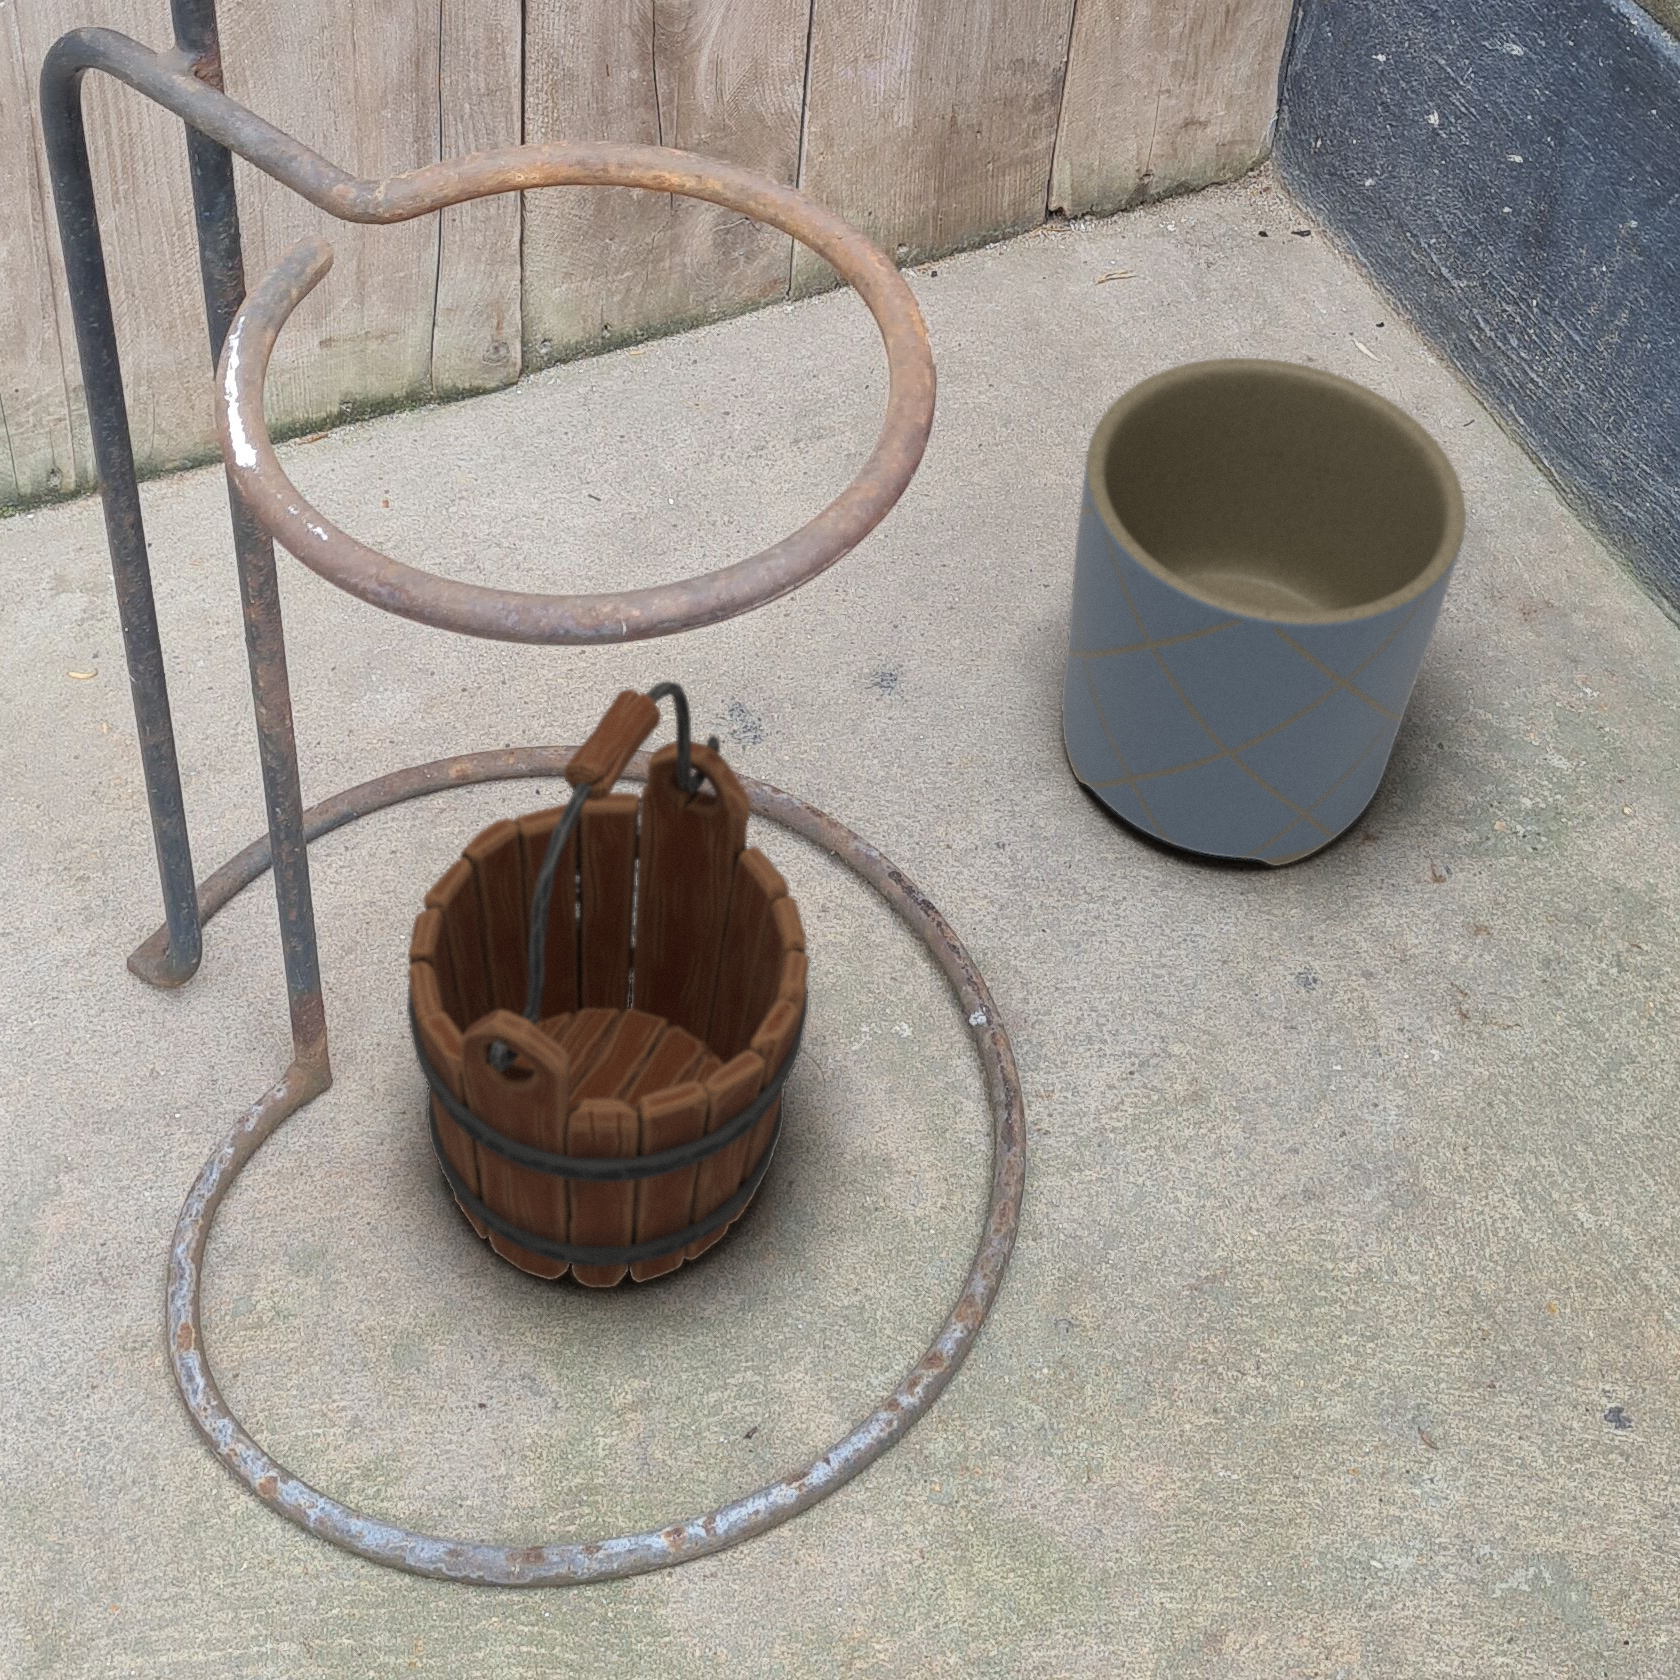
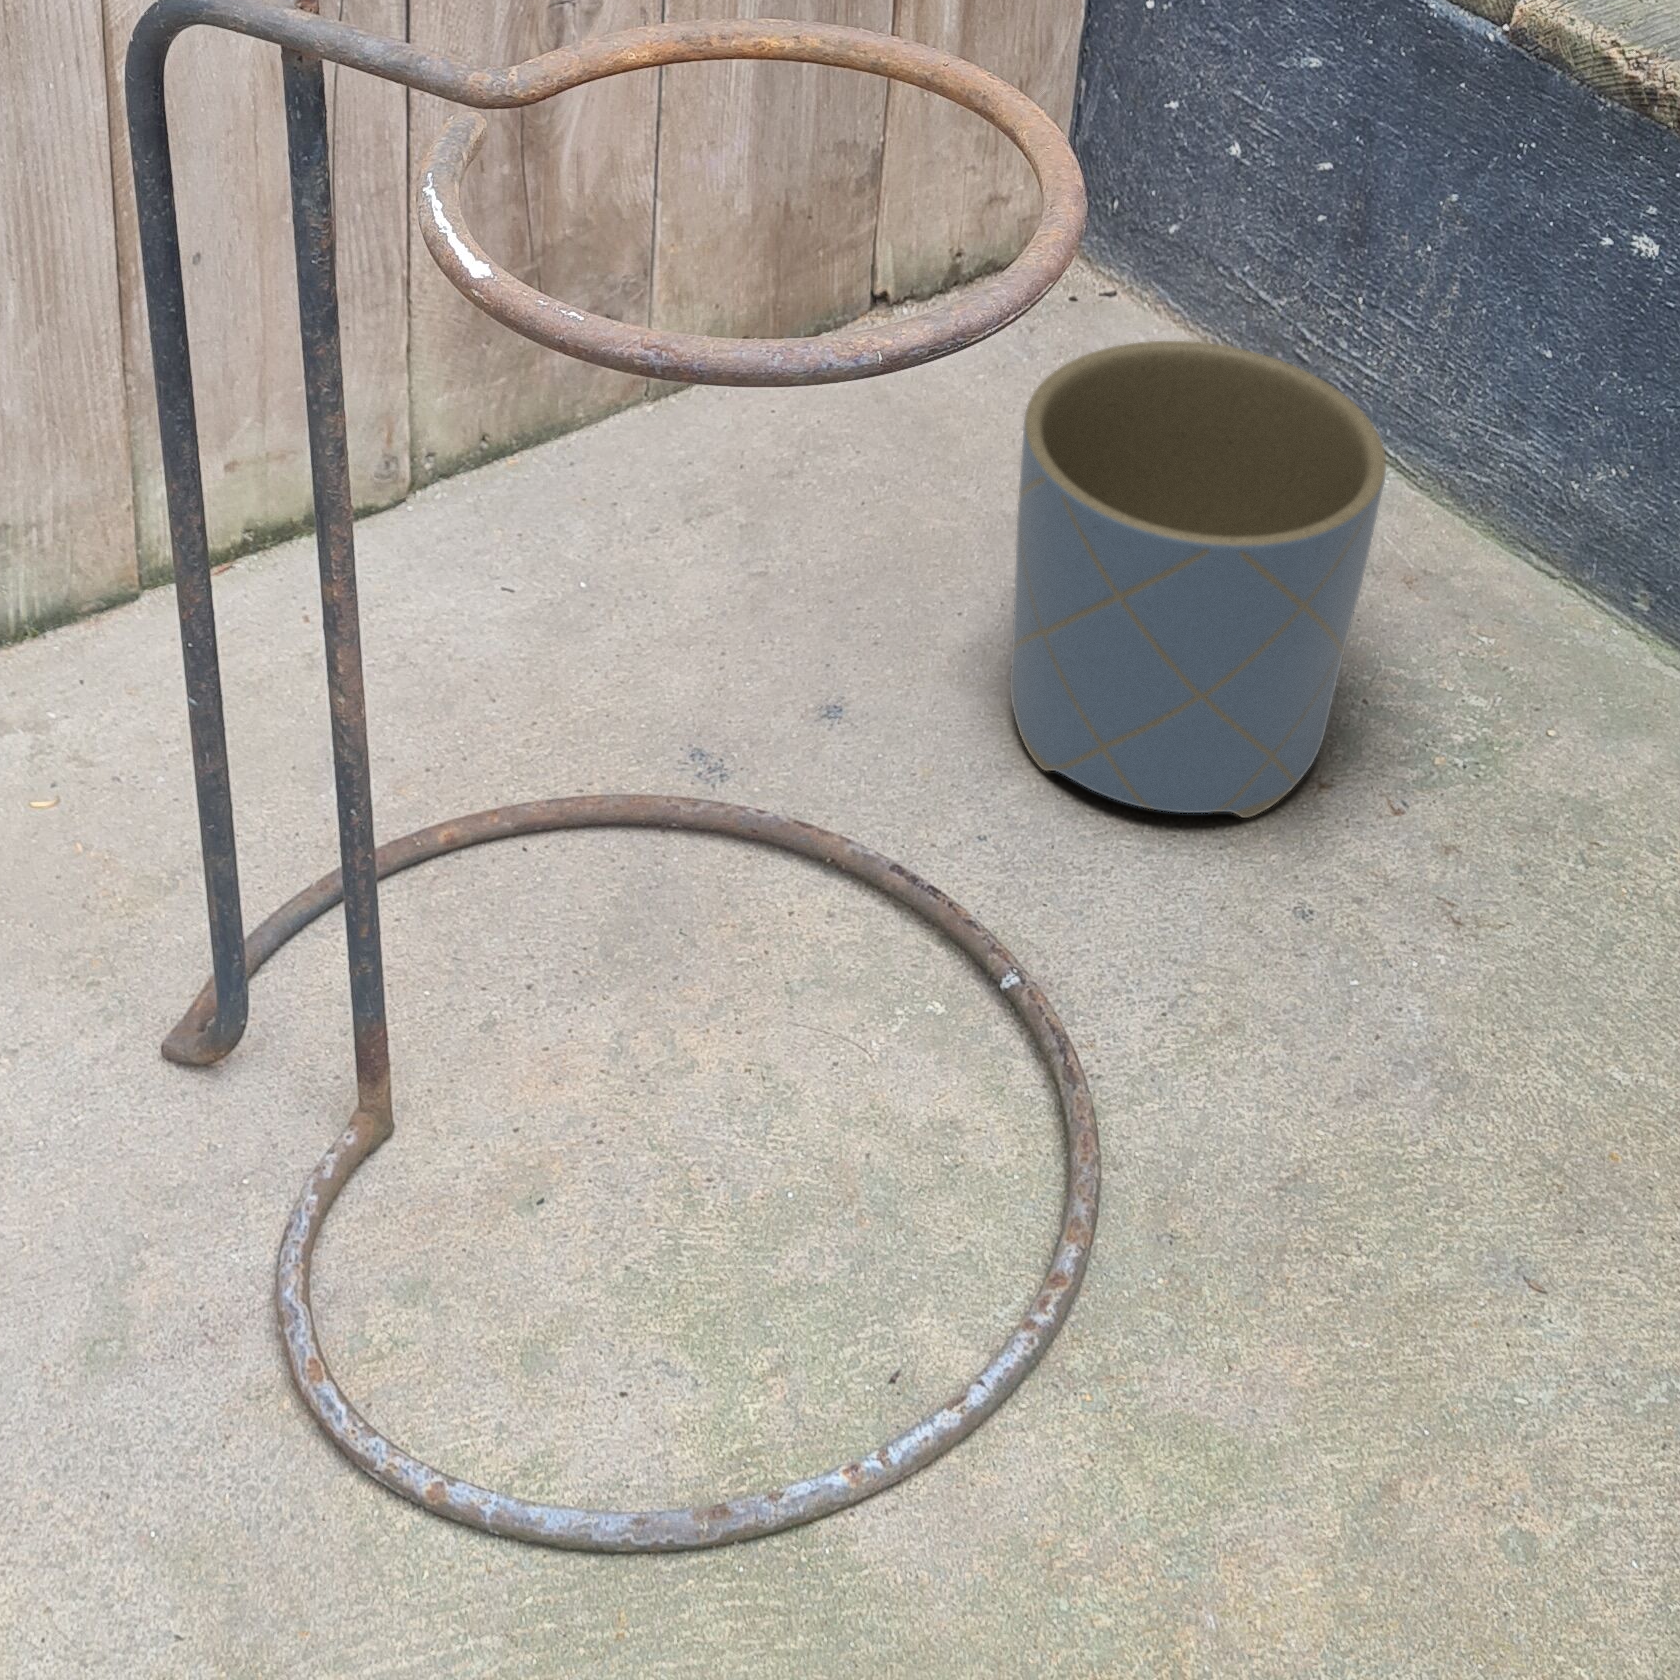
wooden bucket: present [407,681,810,1288] -> none [491,625,886,1272]

